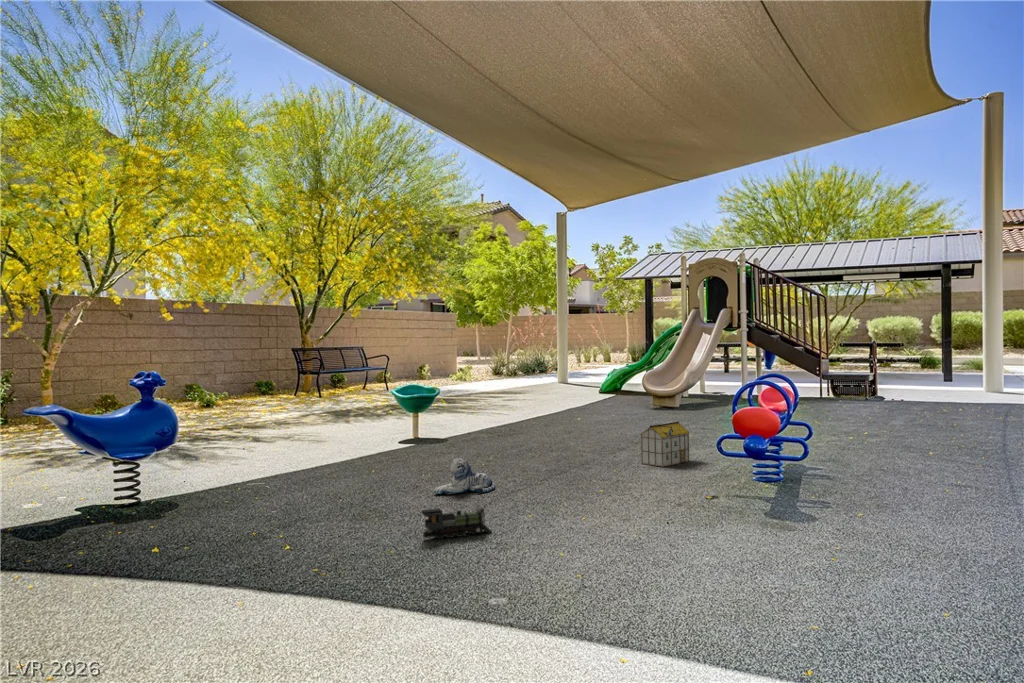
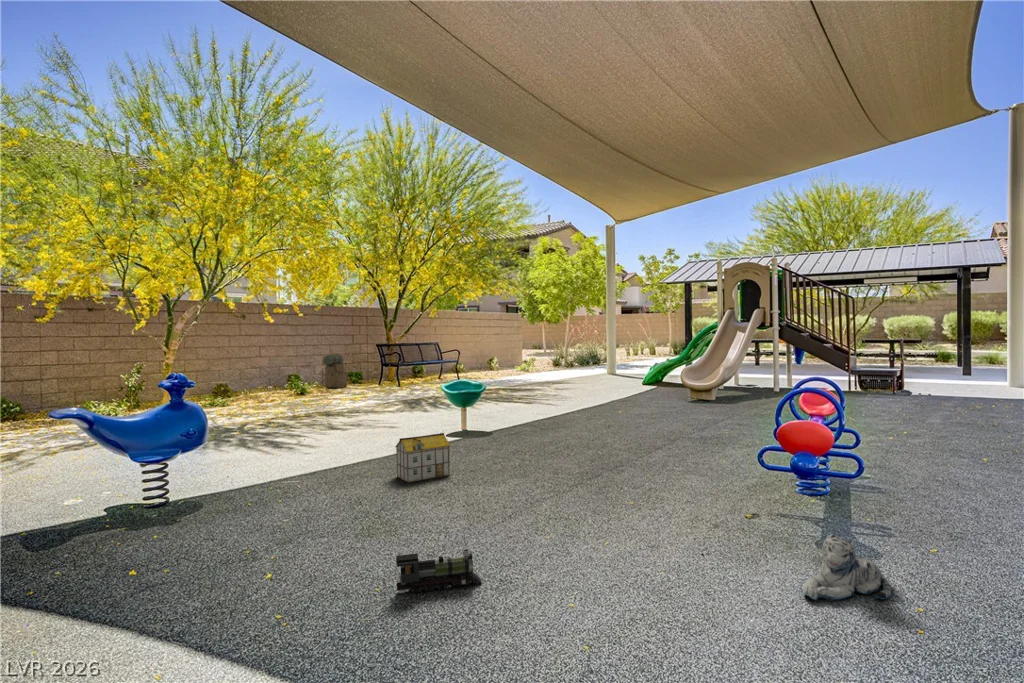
backpack: none [222,361,253,402] -> present [322,354,347,388]
toy house: present [640,422,690,467] -> present [396,433,450,482]
plush toy: present [434,457,496,494] -> present [801,534,892,600]

